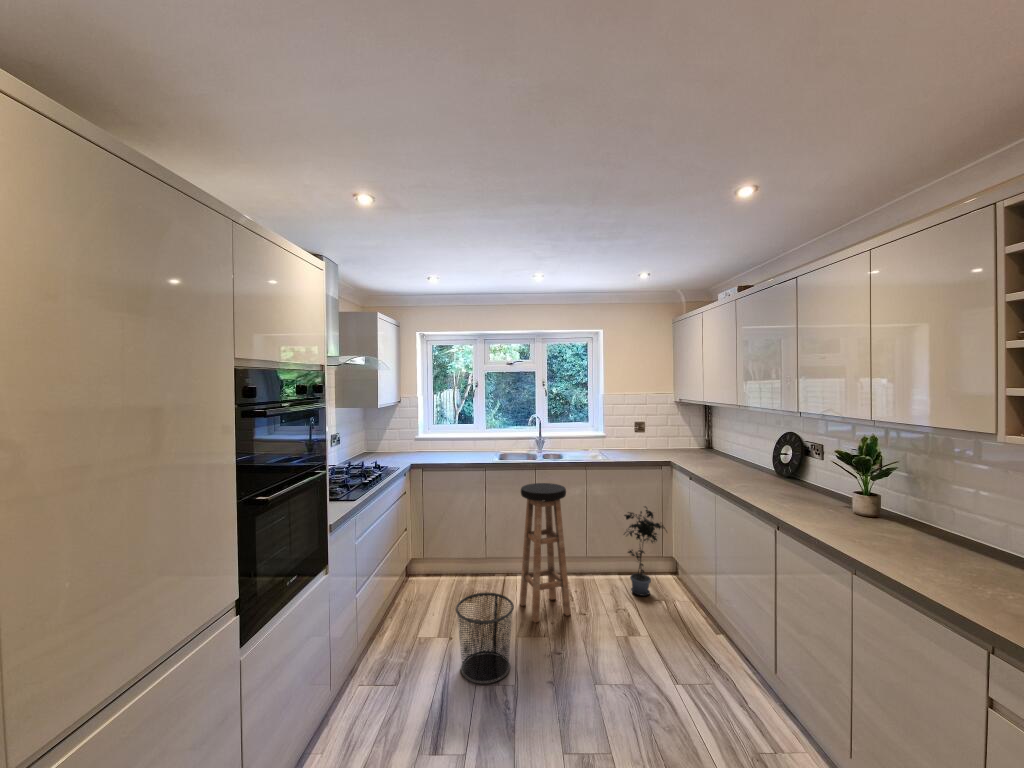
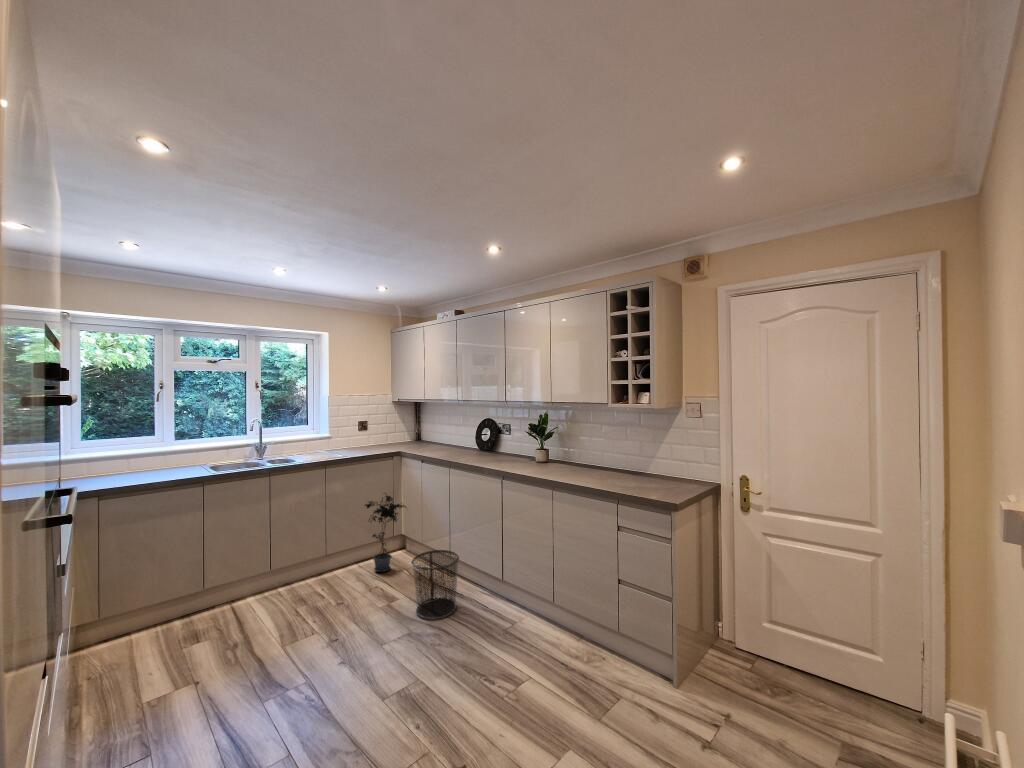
bar stool: present [520,483,571,623] -> none [267,484,329,628]
waste bin: present [456,593,514,684] -> present [412,550,459,619]

